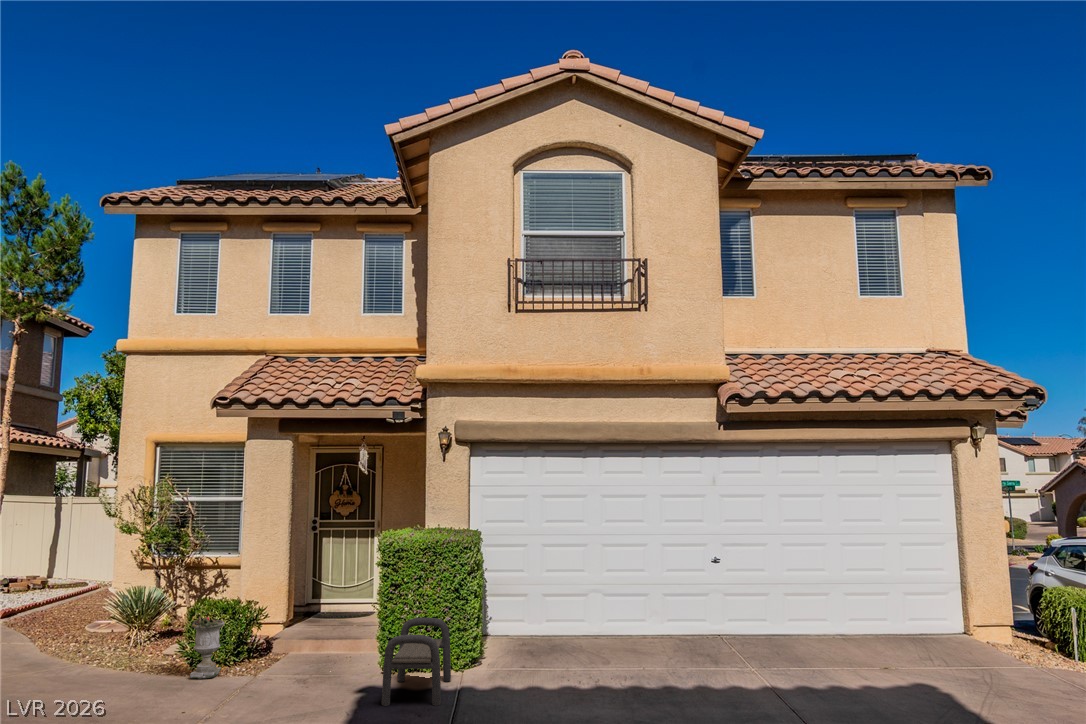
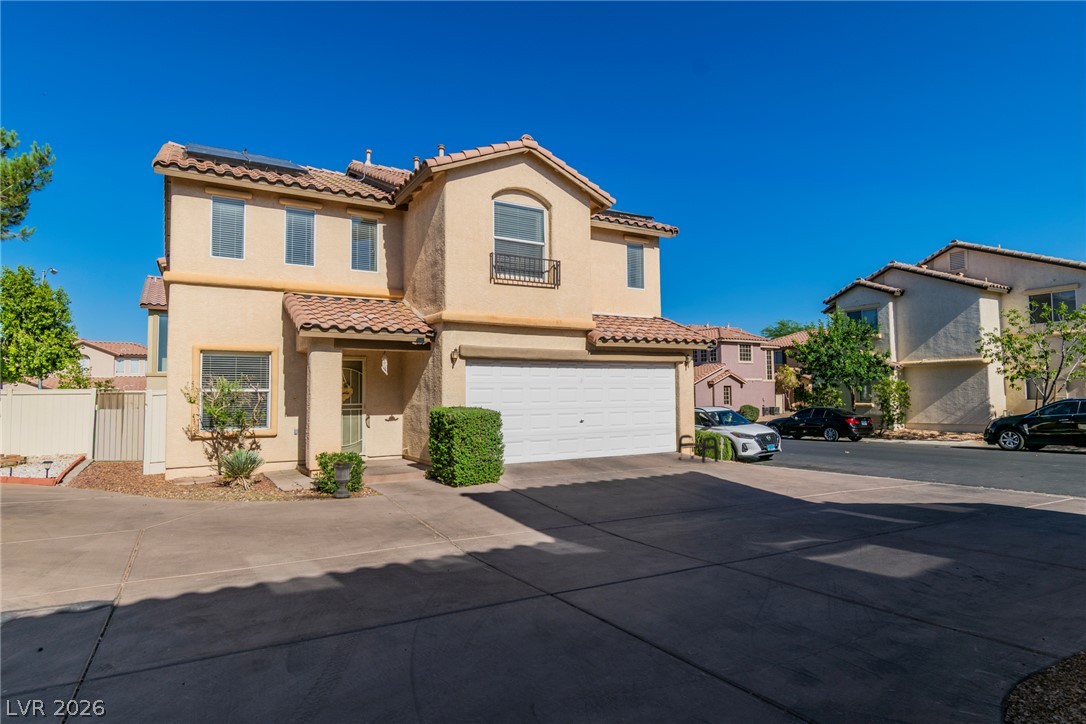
bench: present [381,618,451,706] -> present [678,435,718,463]

